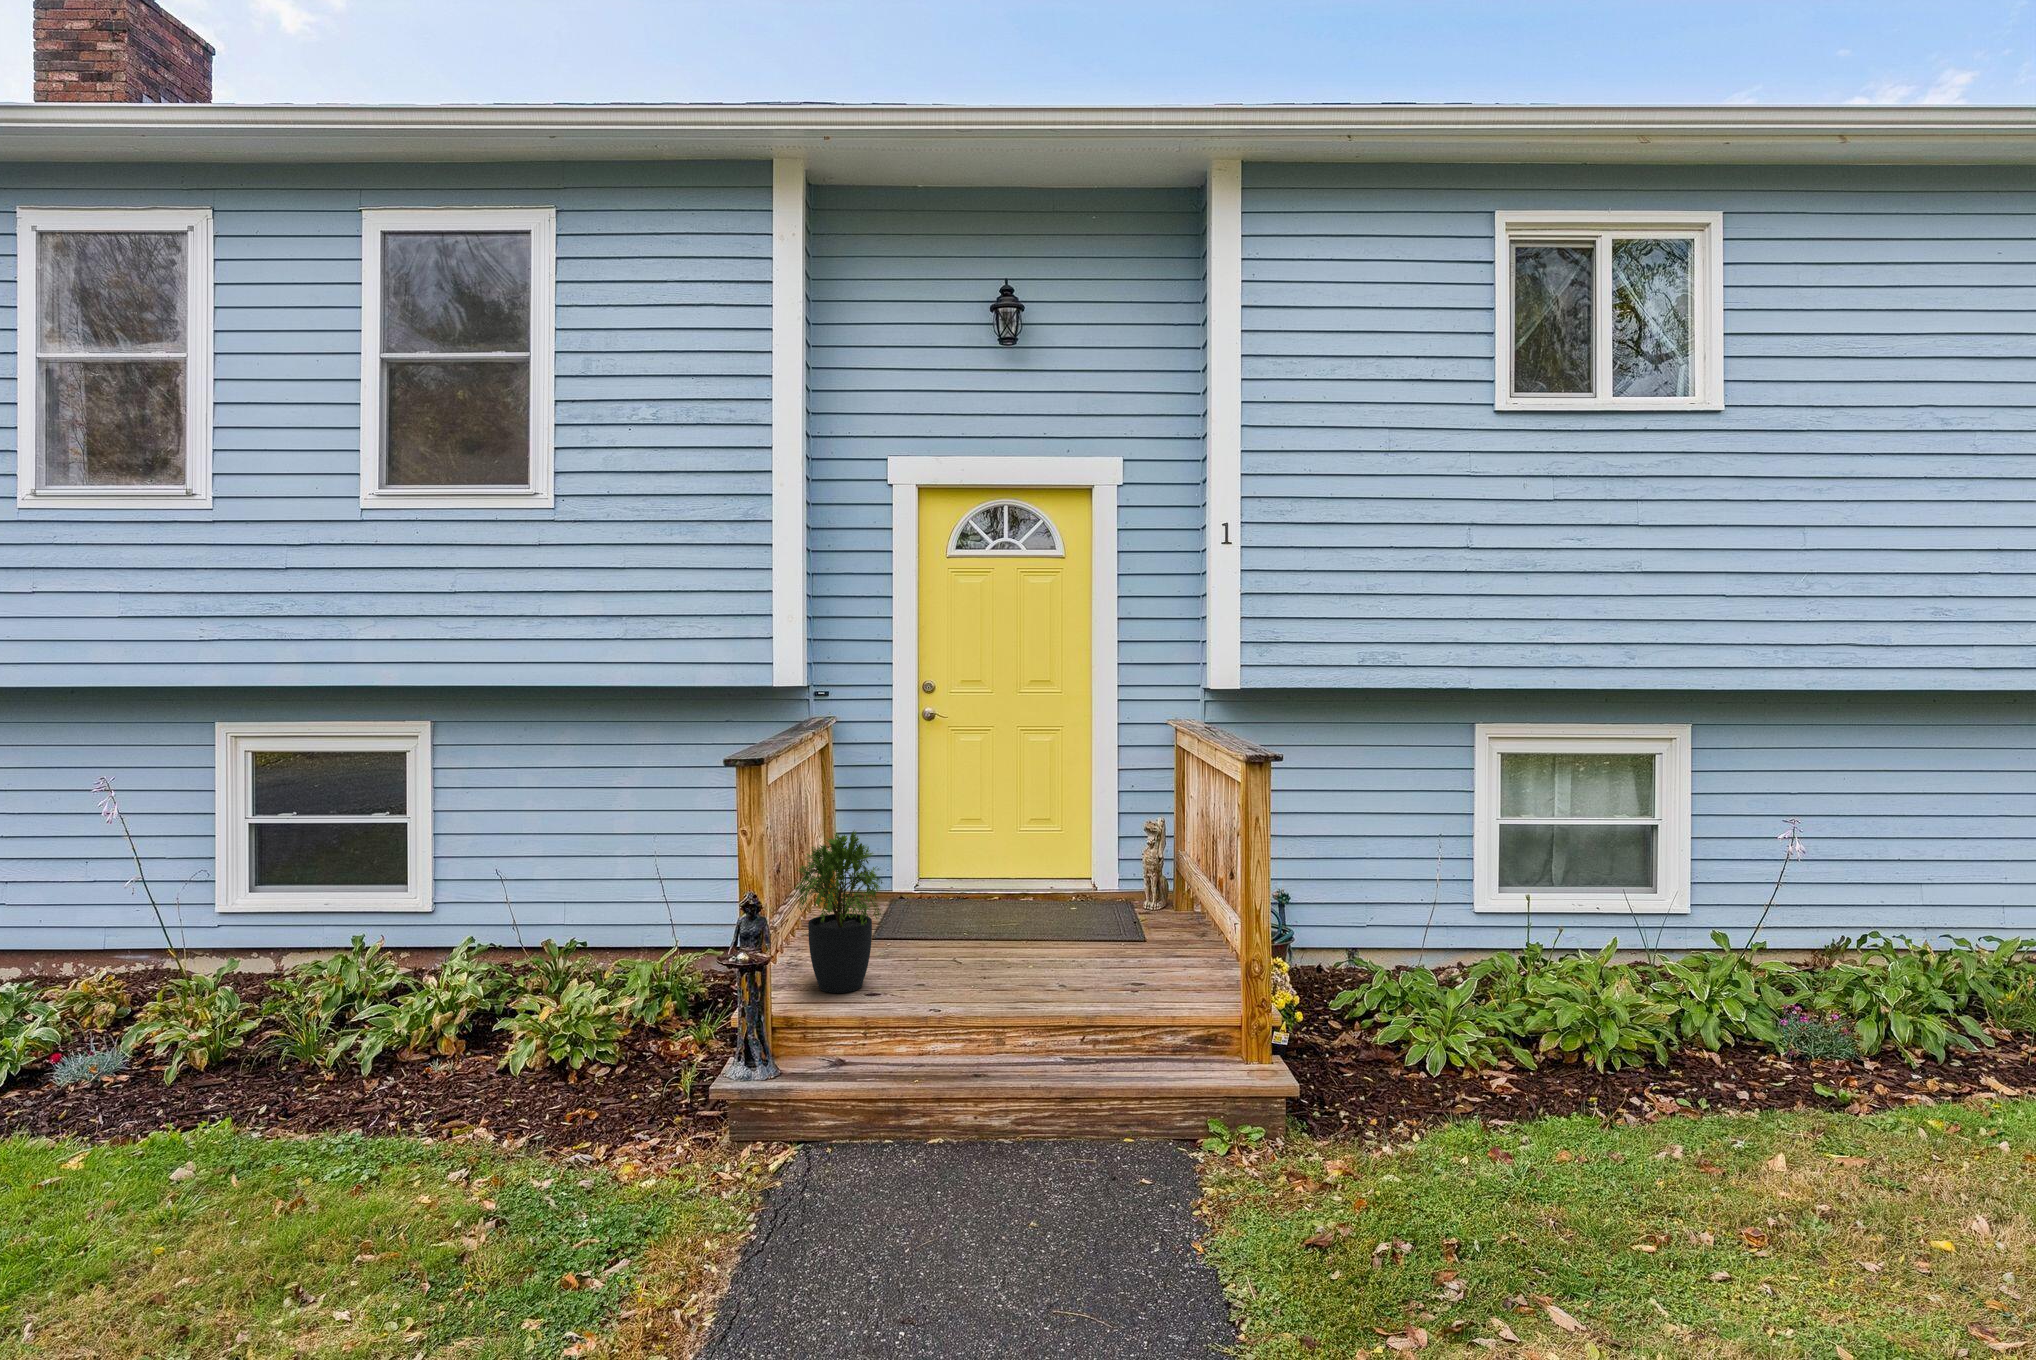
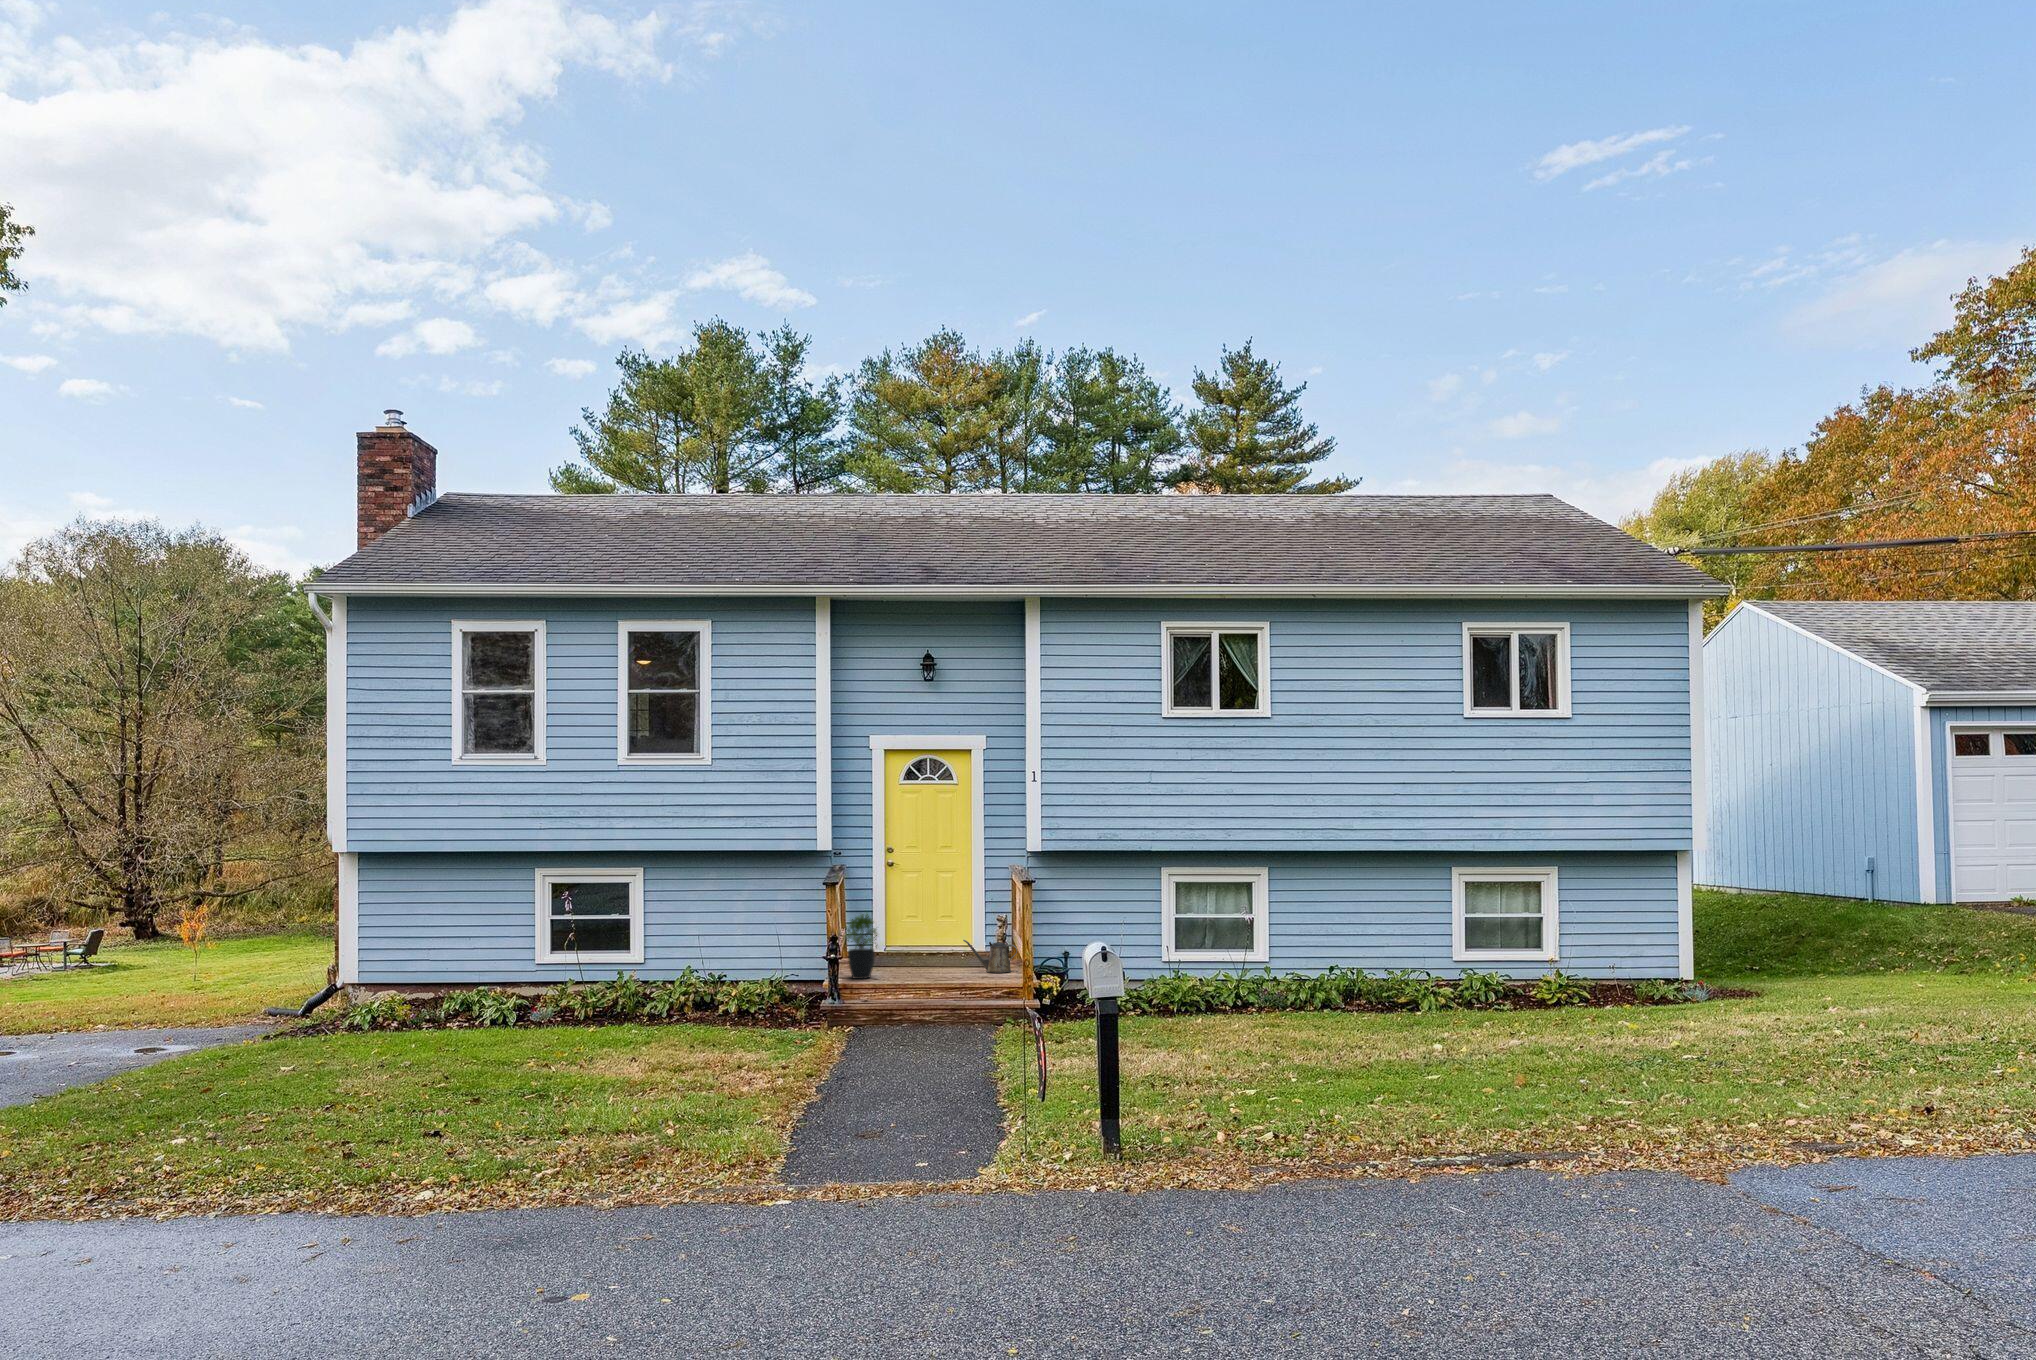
watering can: none [1083,892,1210,974] -> present [963,940,1017,973]

